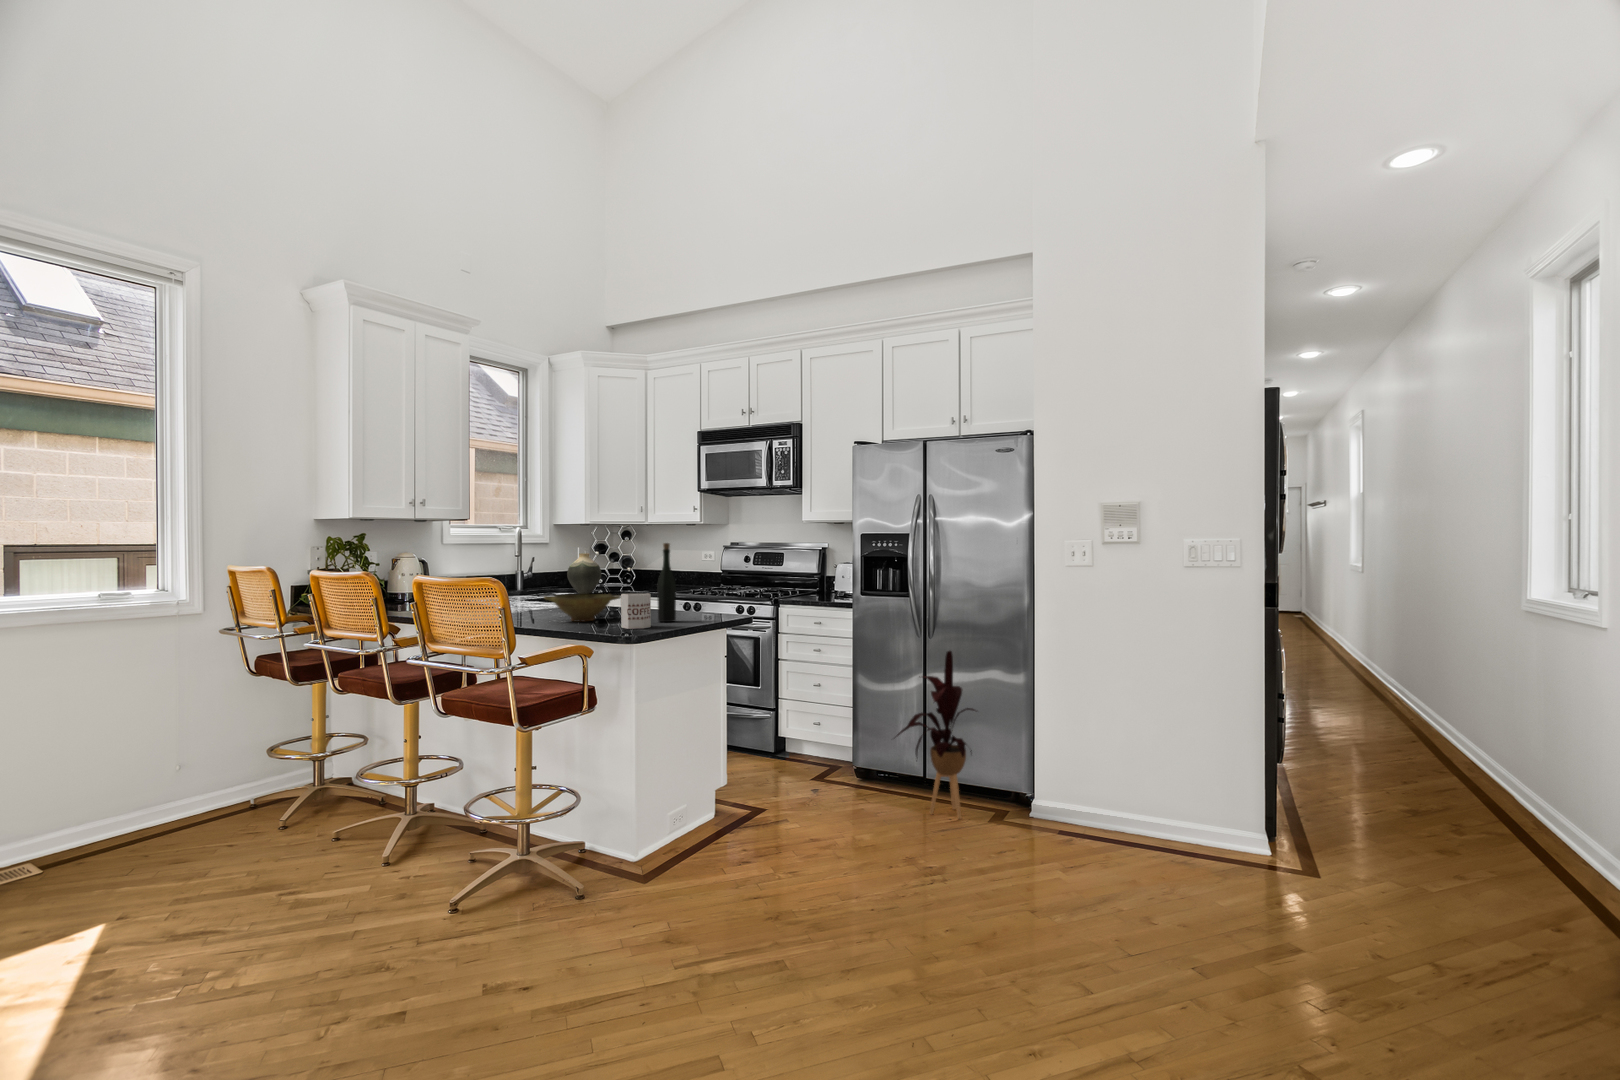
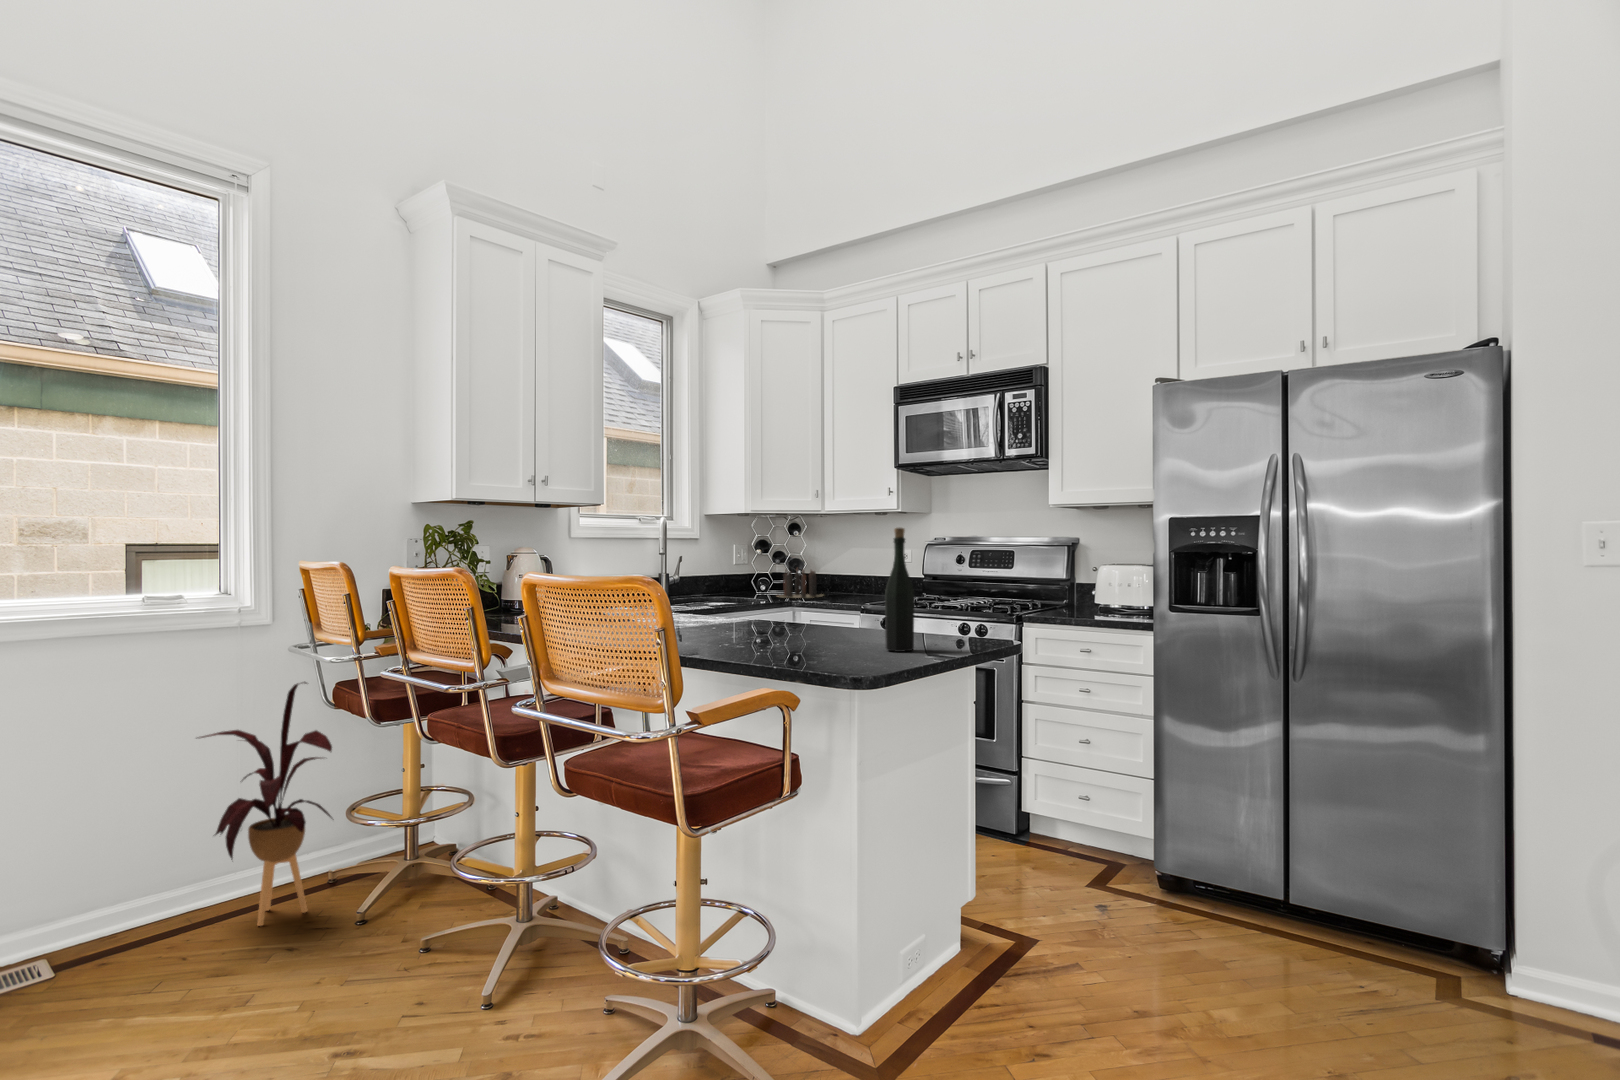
vase: present [567,553,601,594] -> none [725,551,768,604]
candle: none [606,565,656,588] -> present [778,569,823,598]
mug: present [621,593,651,629] -> none [837,606,883,663]
bowl: present [544,594,620,622] -> none [712,606,825,647]
house plant: present [897,651,975,819] -> present [201,682,332,926]

